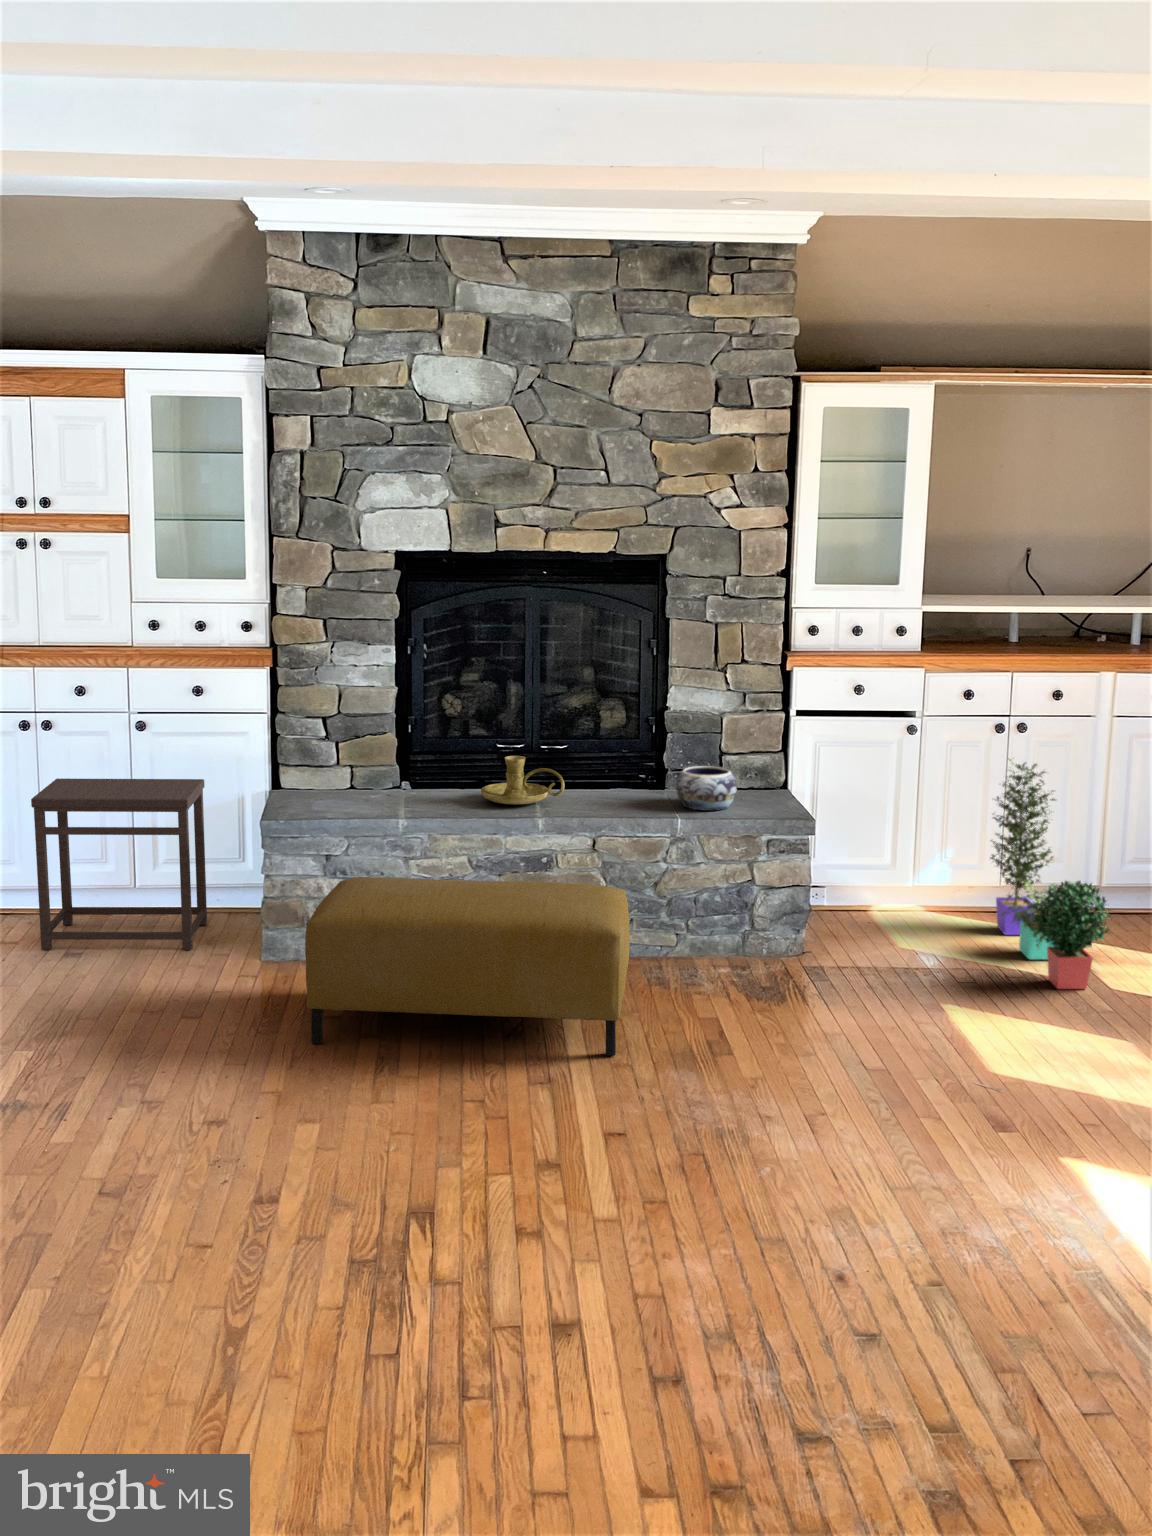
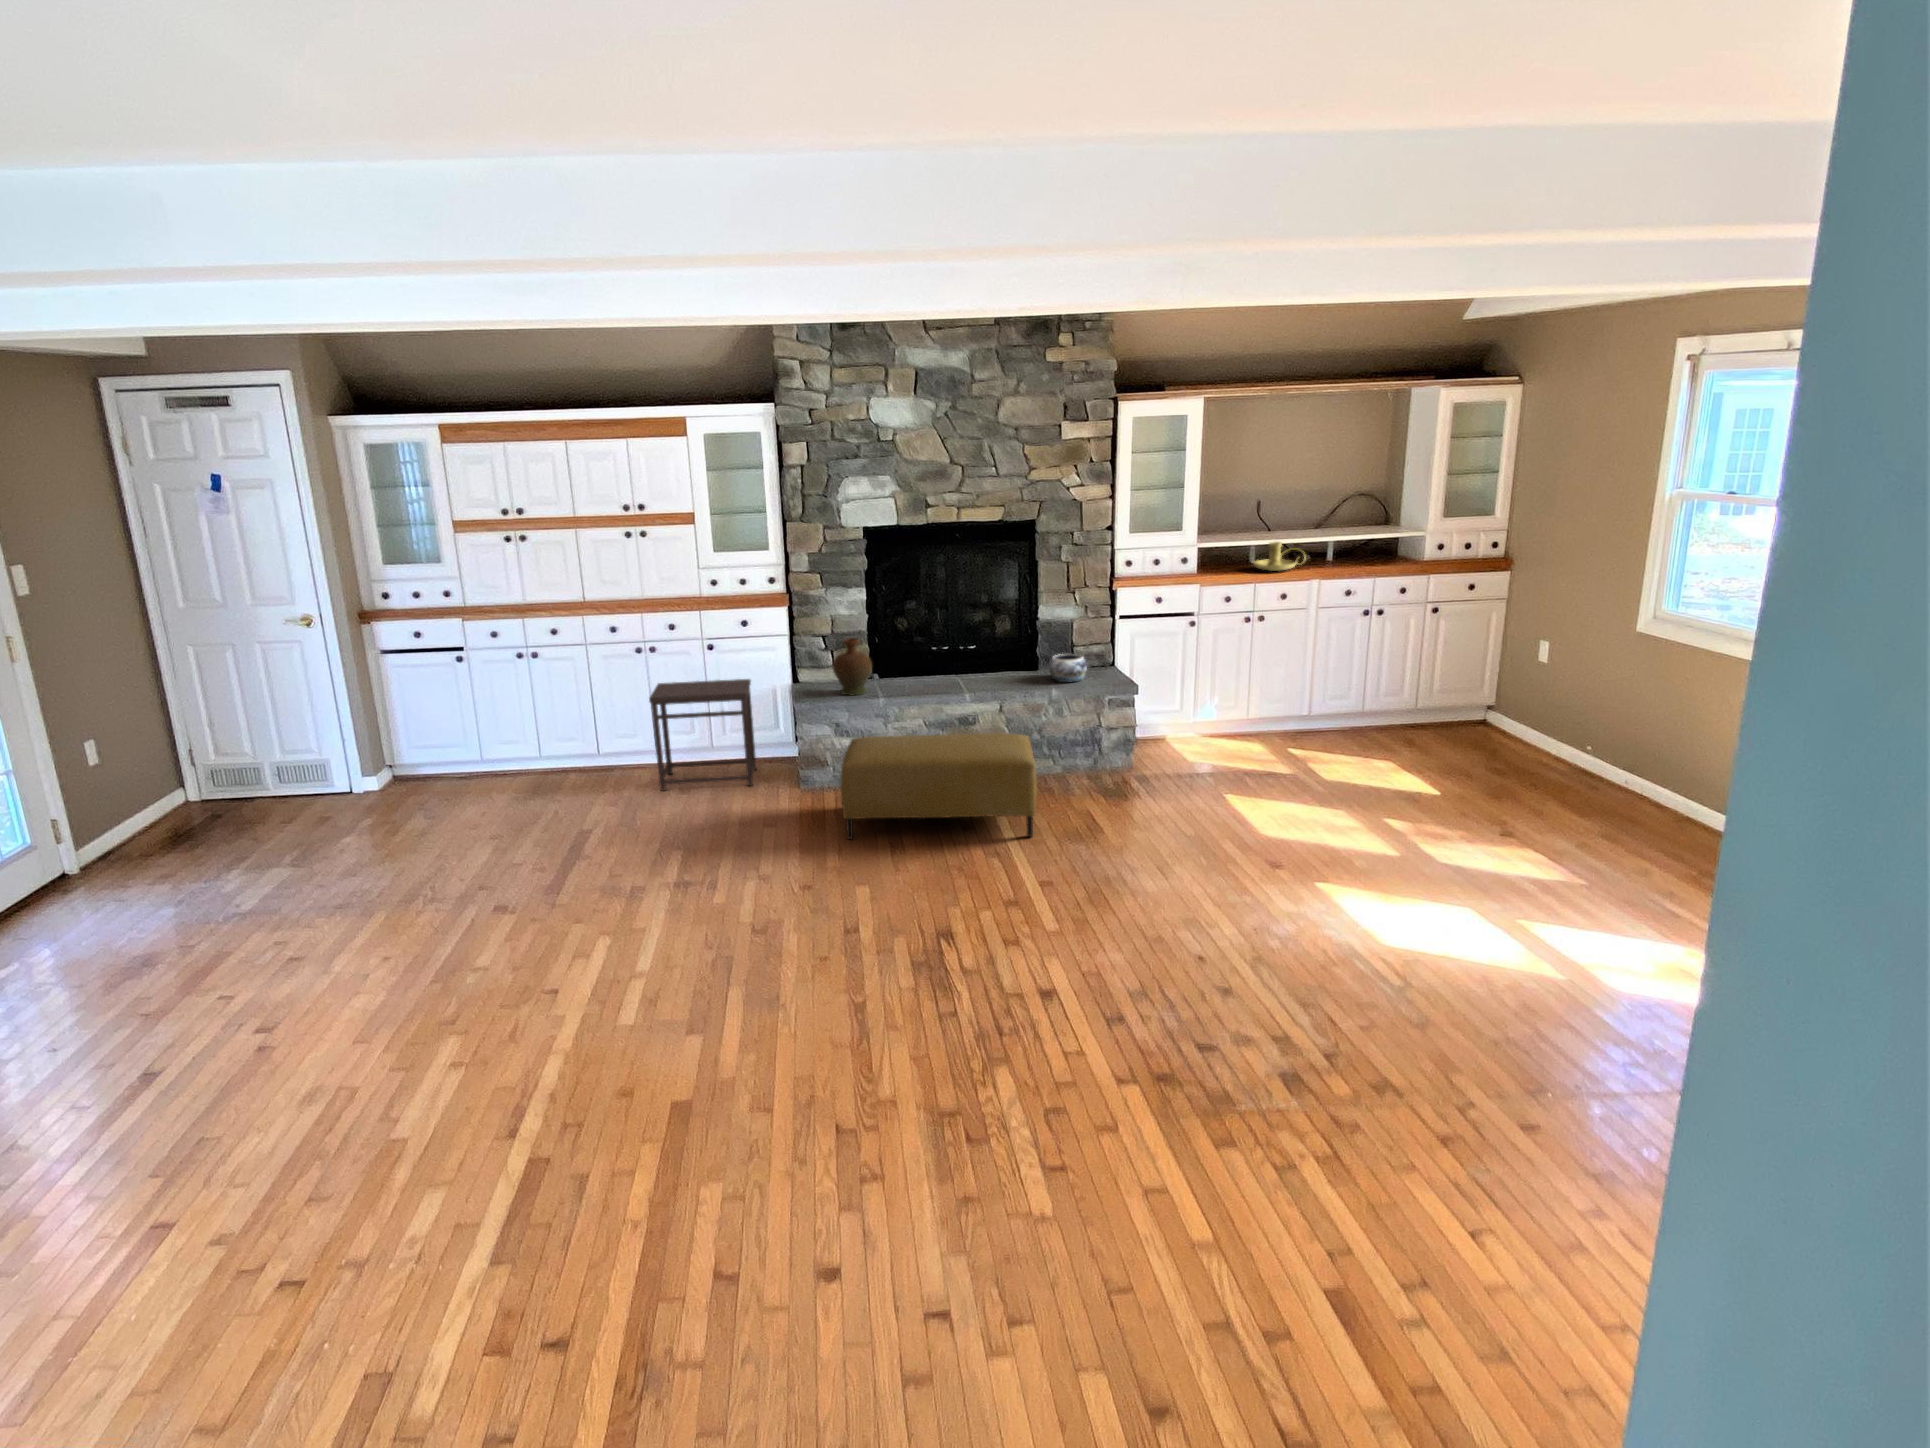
decorative vase: none [330,722,393,813] -> present [833,638,872,695]
candle holder: present [481,756,565,805] -> present [1253,542,1306,571]
potted plant: present [990,759,1110,989] -> none [1244,638,1327,782]

